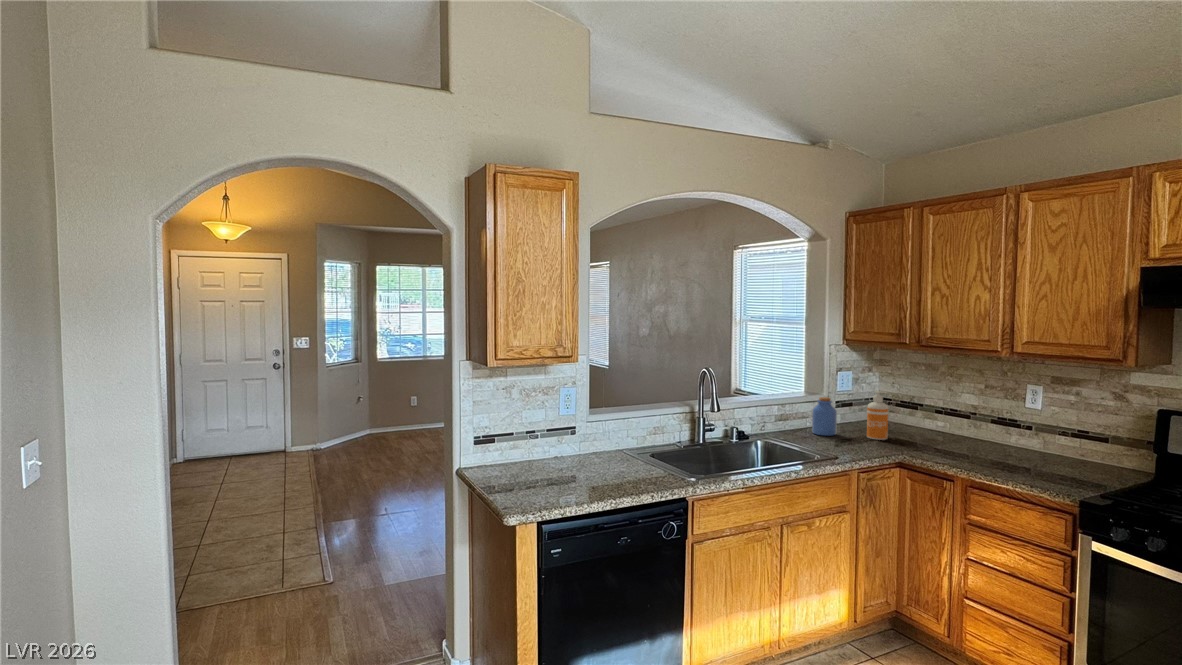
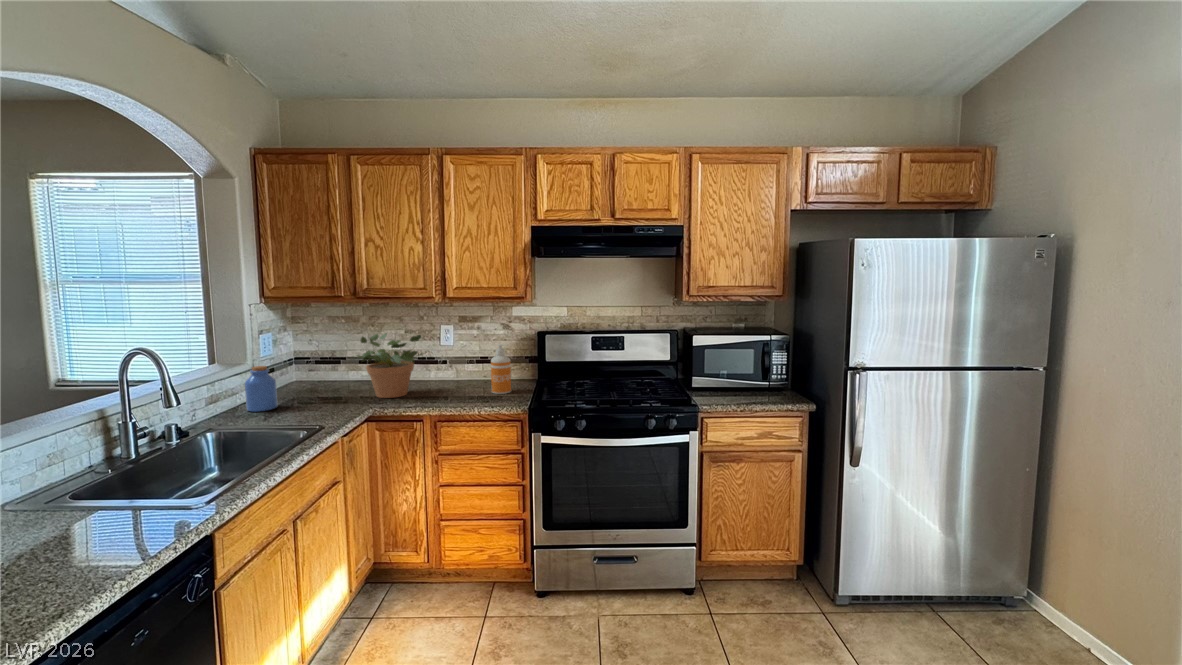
potted plant: none [905,384,993,453] -> present [356,333,424,398]
soap dispenser: present [867,391,888,440] -> present [491,344,511,394]

